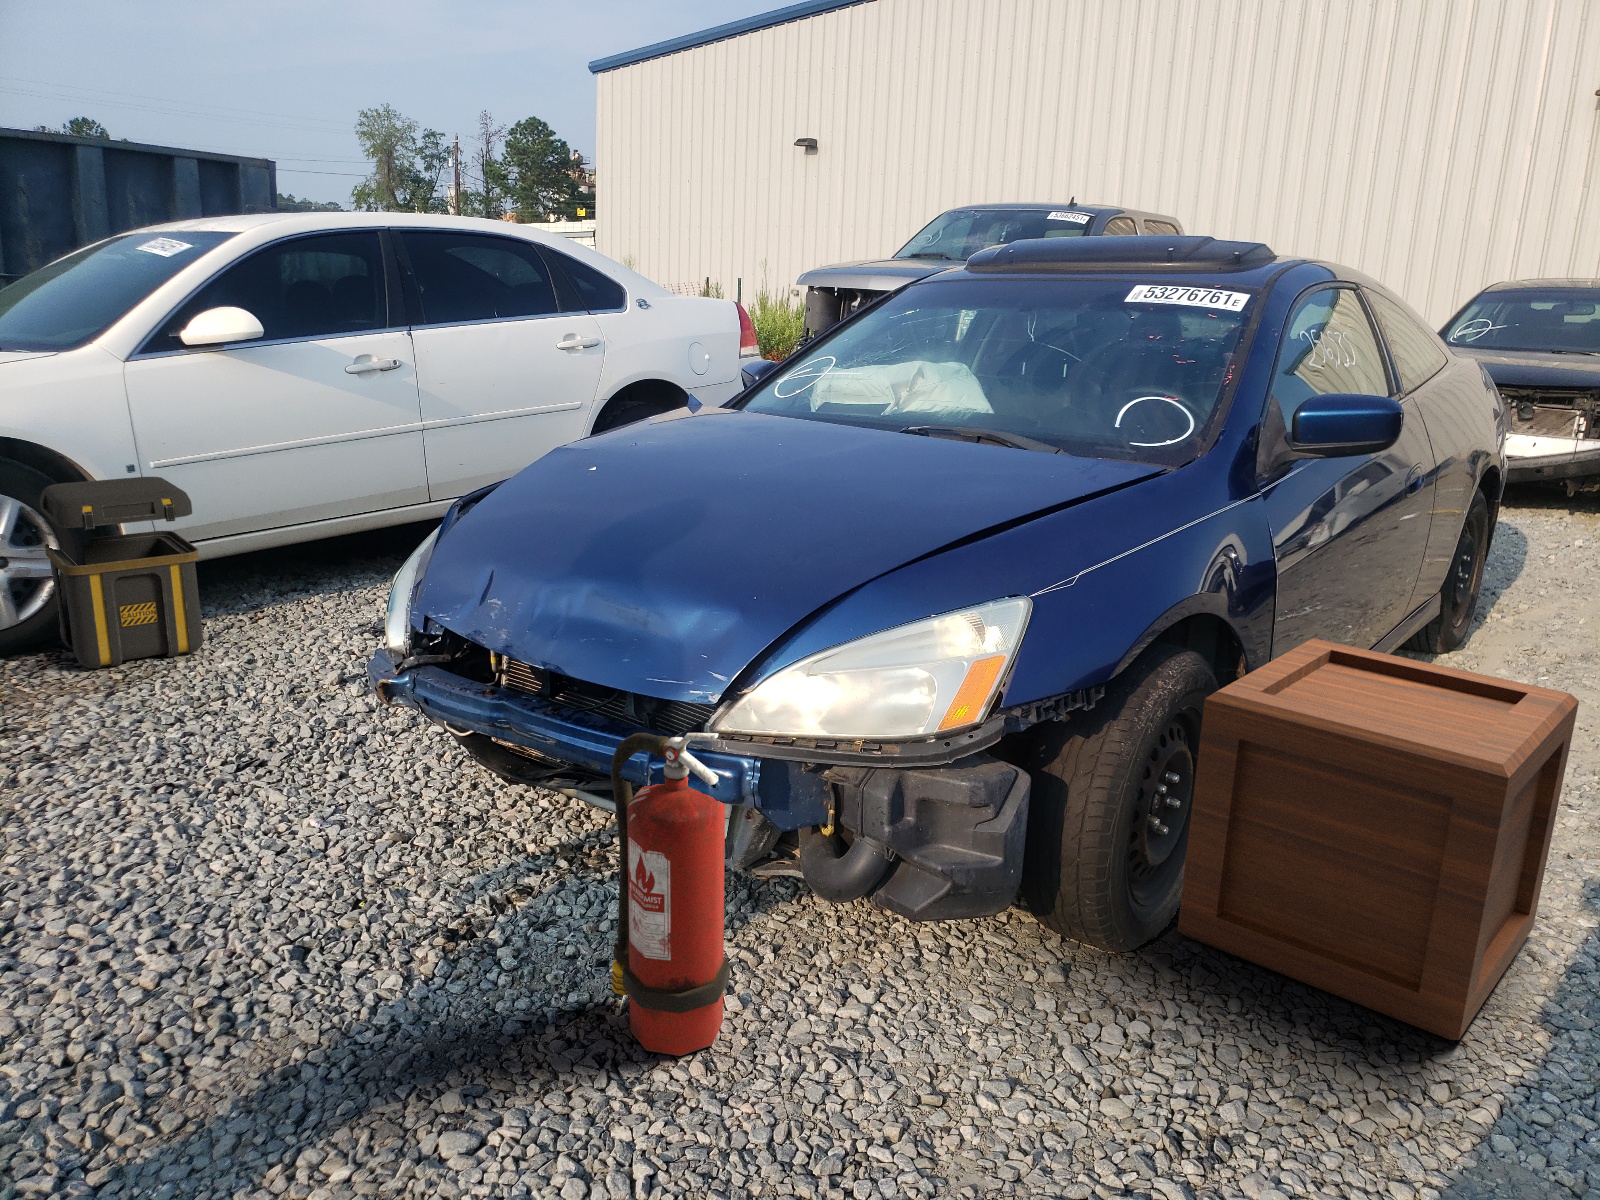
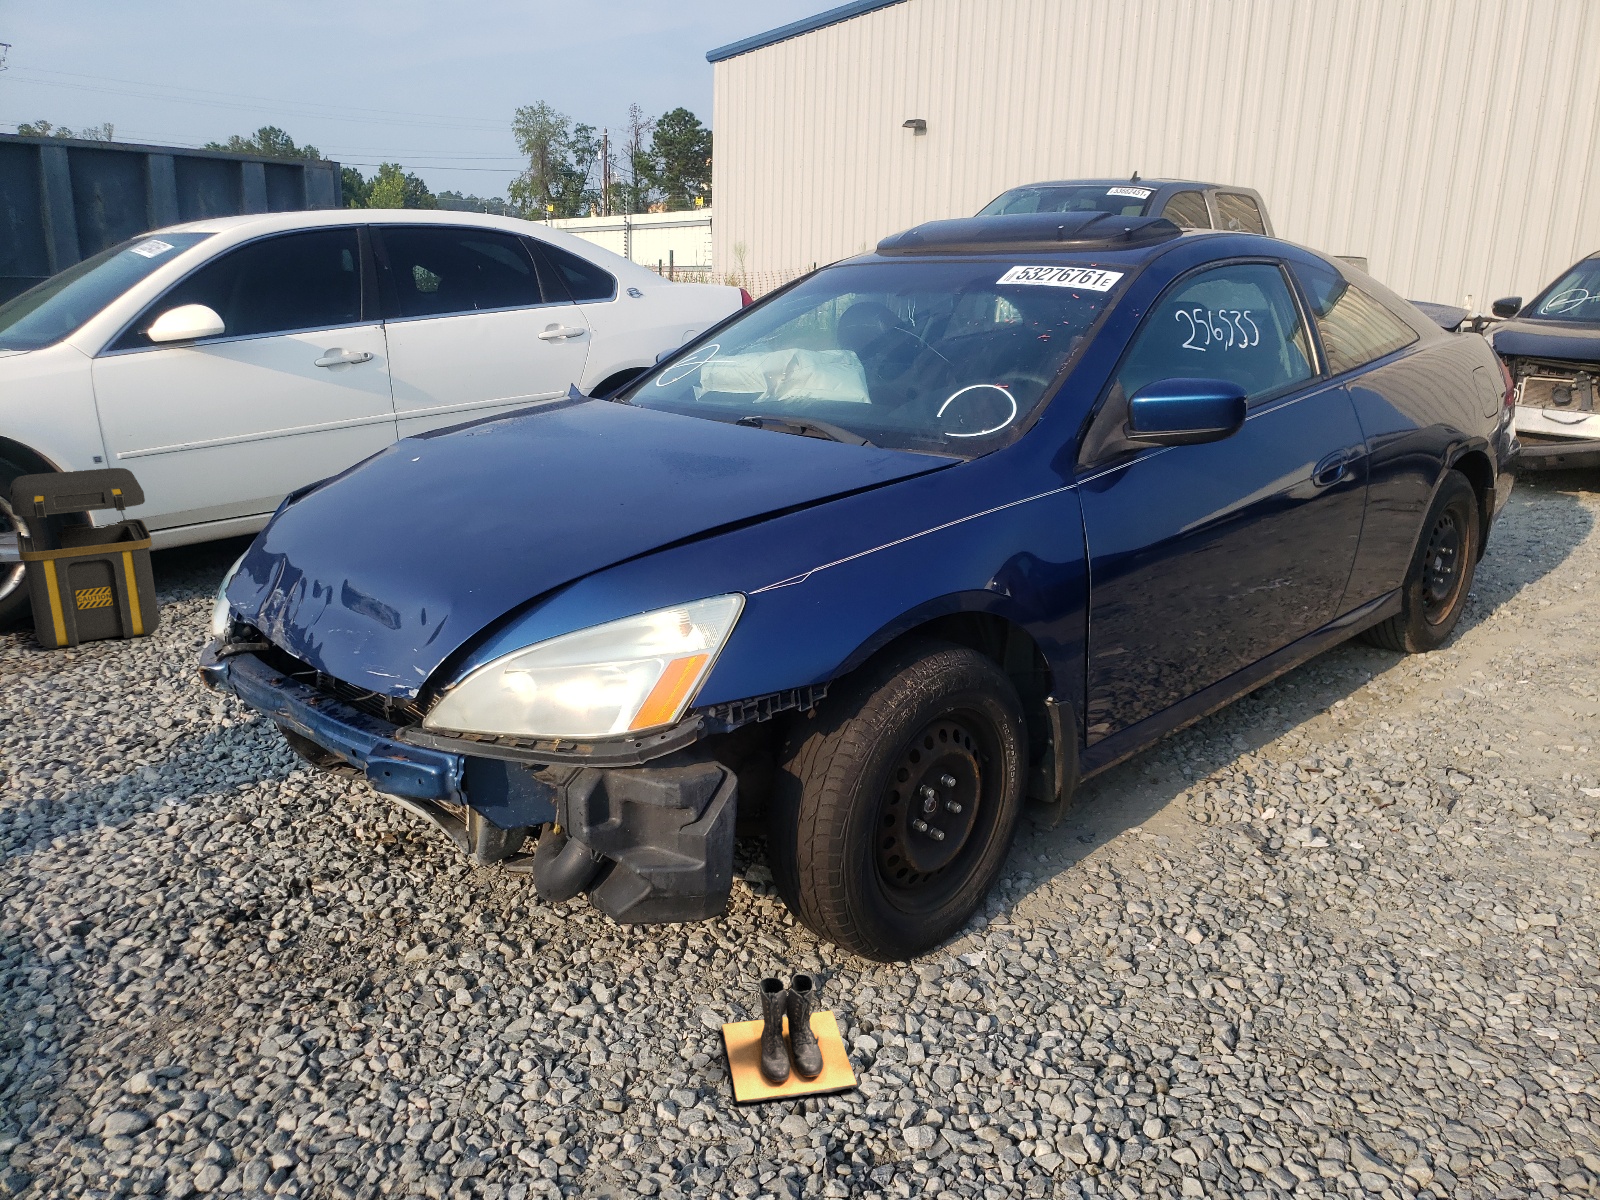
wooden crate: present [1177,638,1579,1040] -> none [959,639,1389,1074]
fire extinguisher: present [611,733,730,1056] -> none [326,725,446,1047]
boots: none [998,964,1154,1089] -> present [722,974,857,1102]

